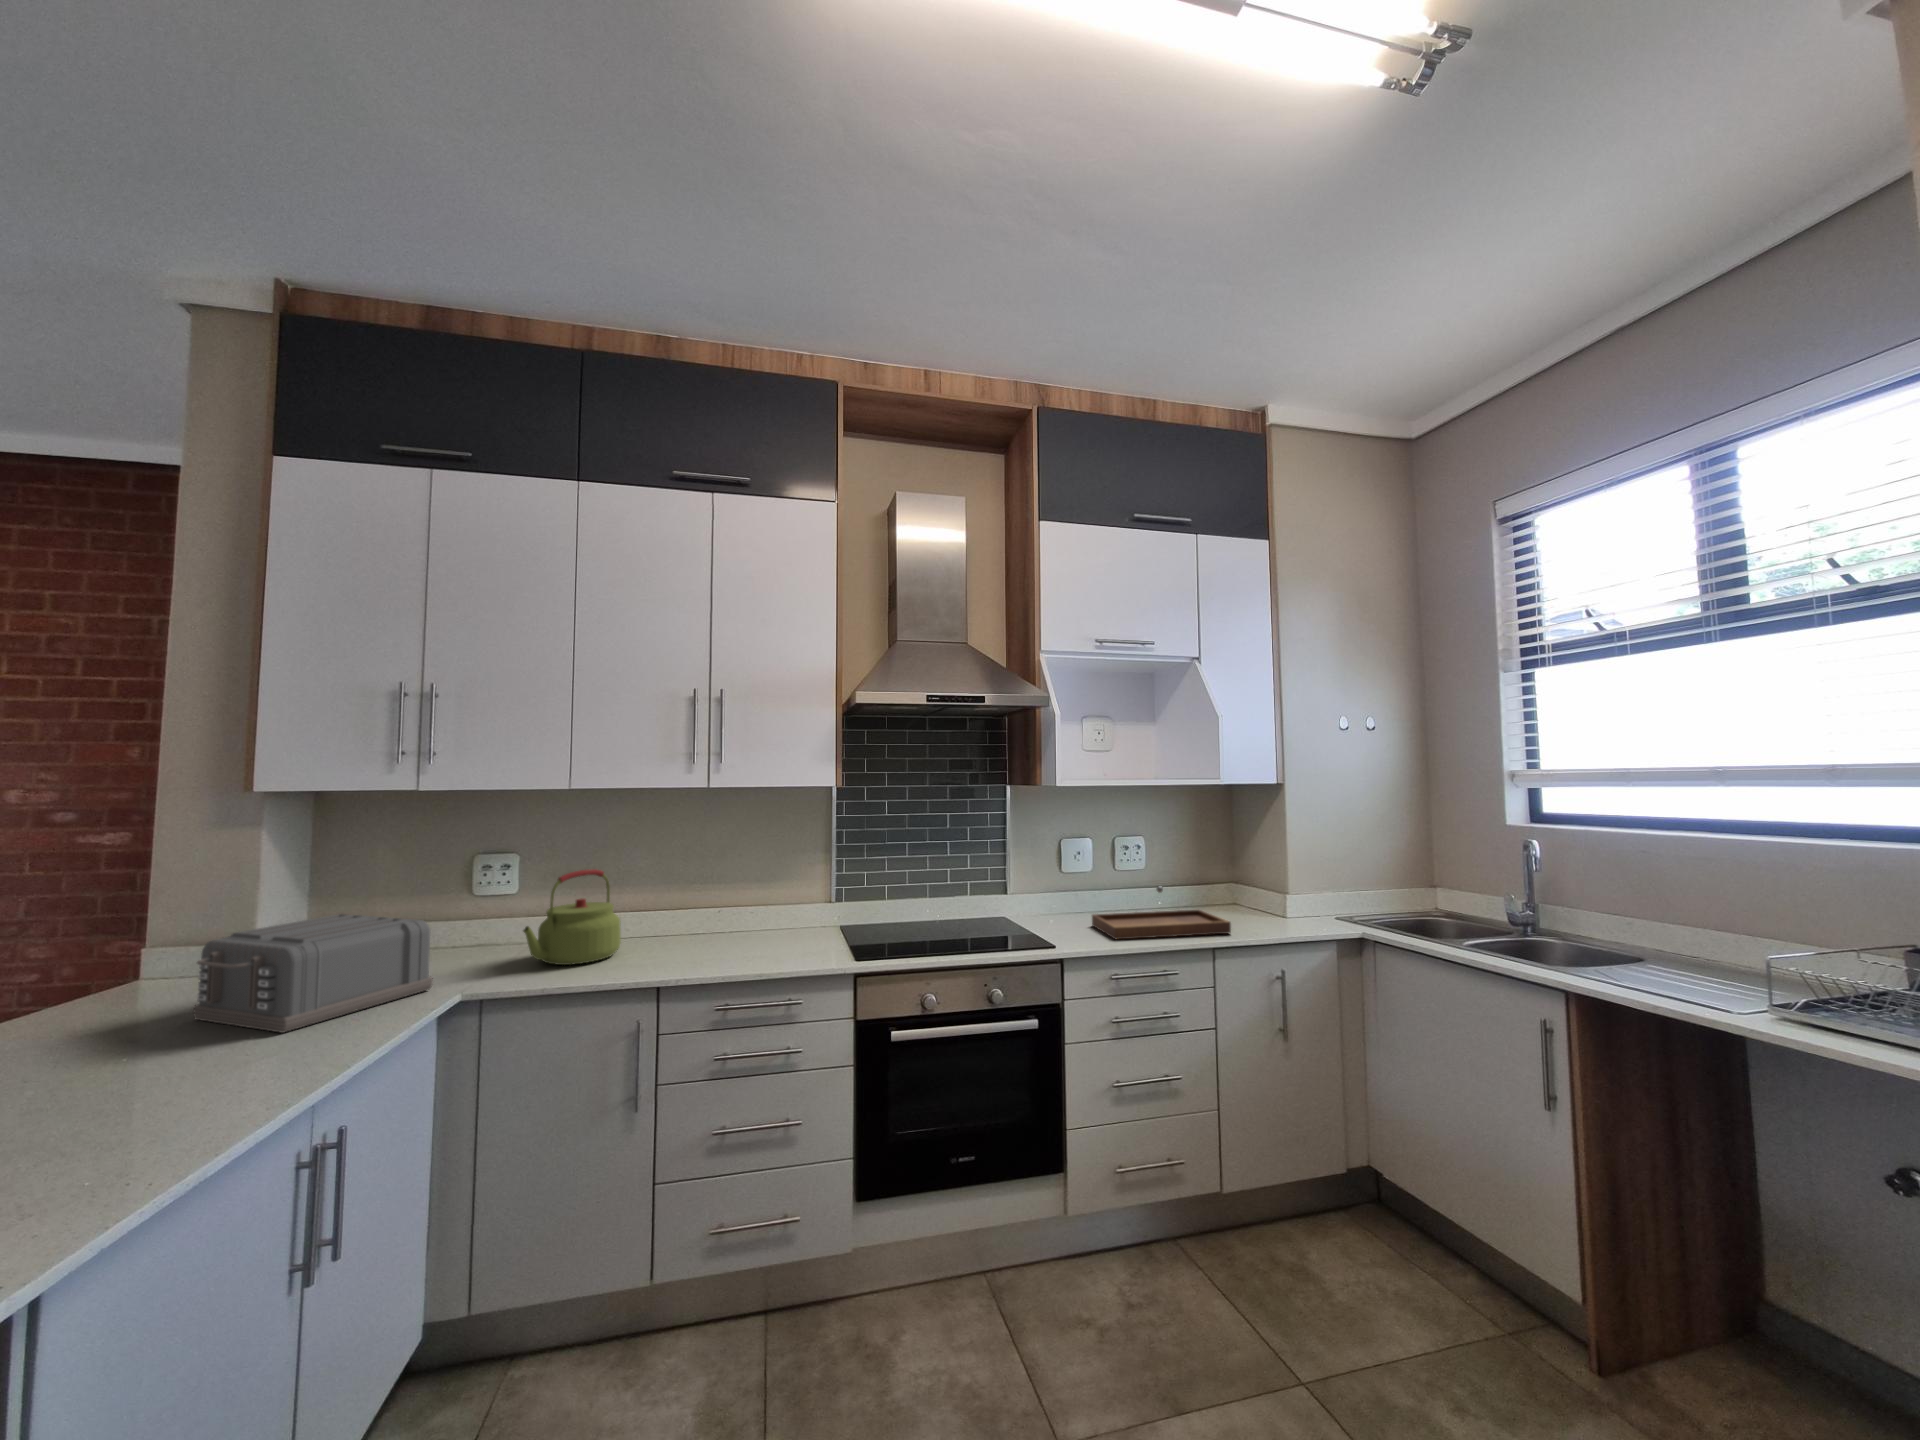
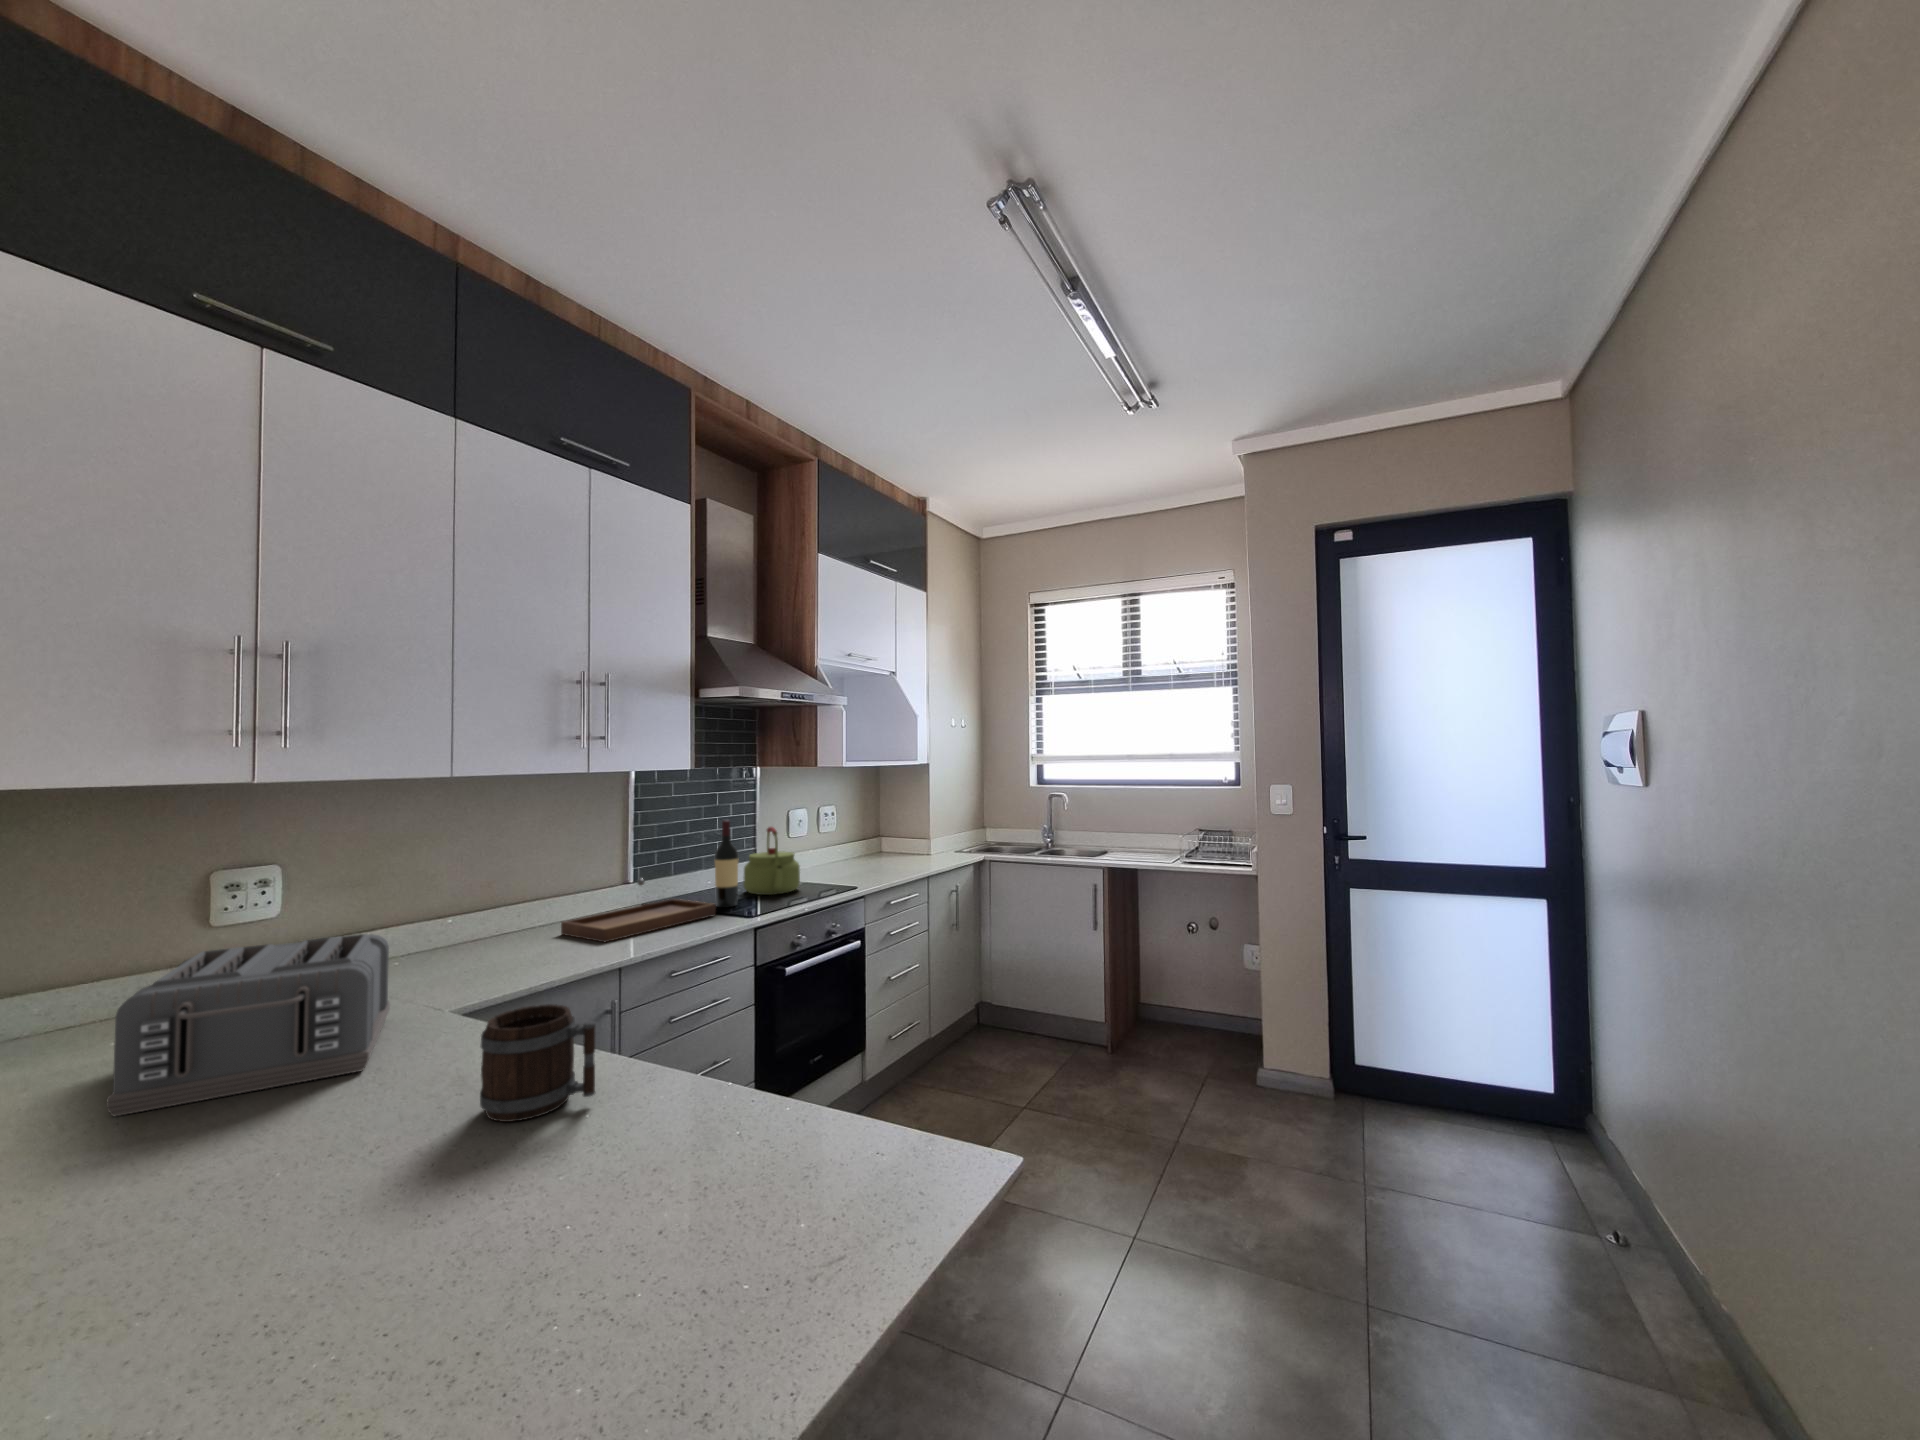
wine bottle: none [874,845,899,944] -> present [715,820,738,908]
kettle: present [523,869,621,965] -> present [743,827,800,895]
tray: present [1092,886,1231,939] -> present [561,879,716,942]
mug: none [104,1018,220,1129] -> present [480,1004,596,1122]

